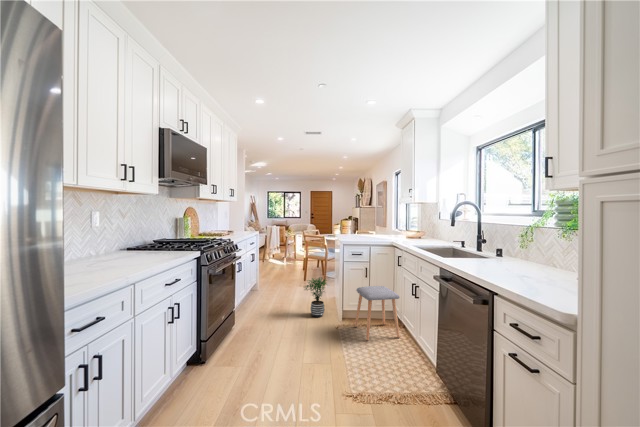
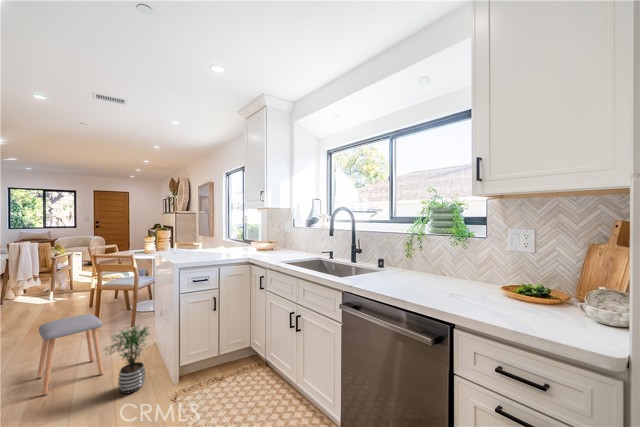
stool: present [355,286,400,341] -> present [37,314,103,396]

